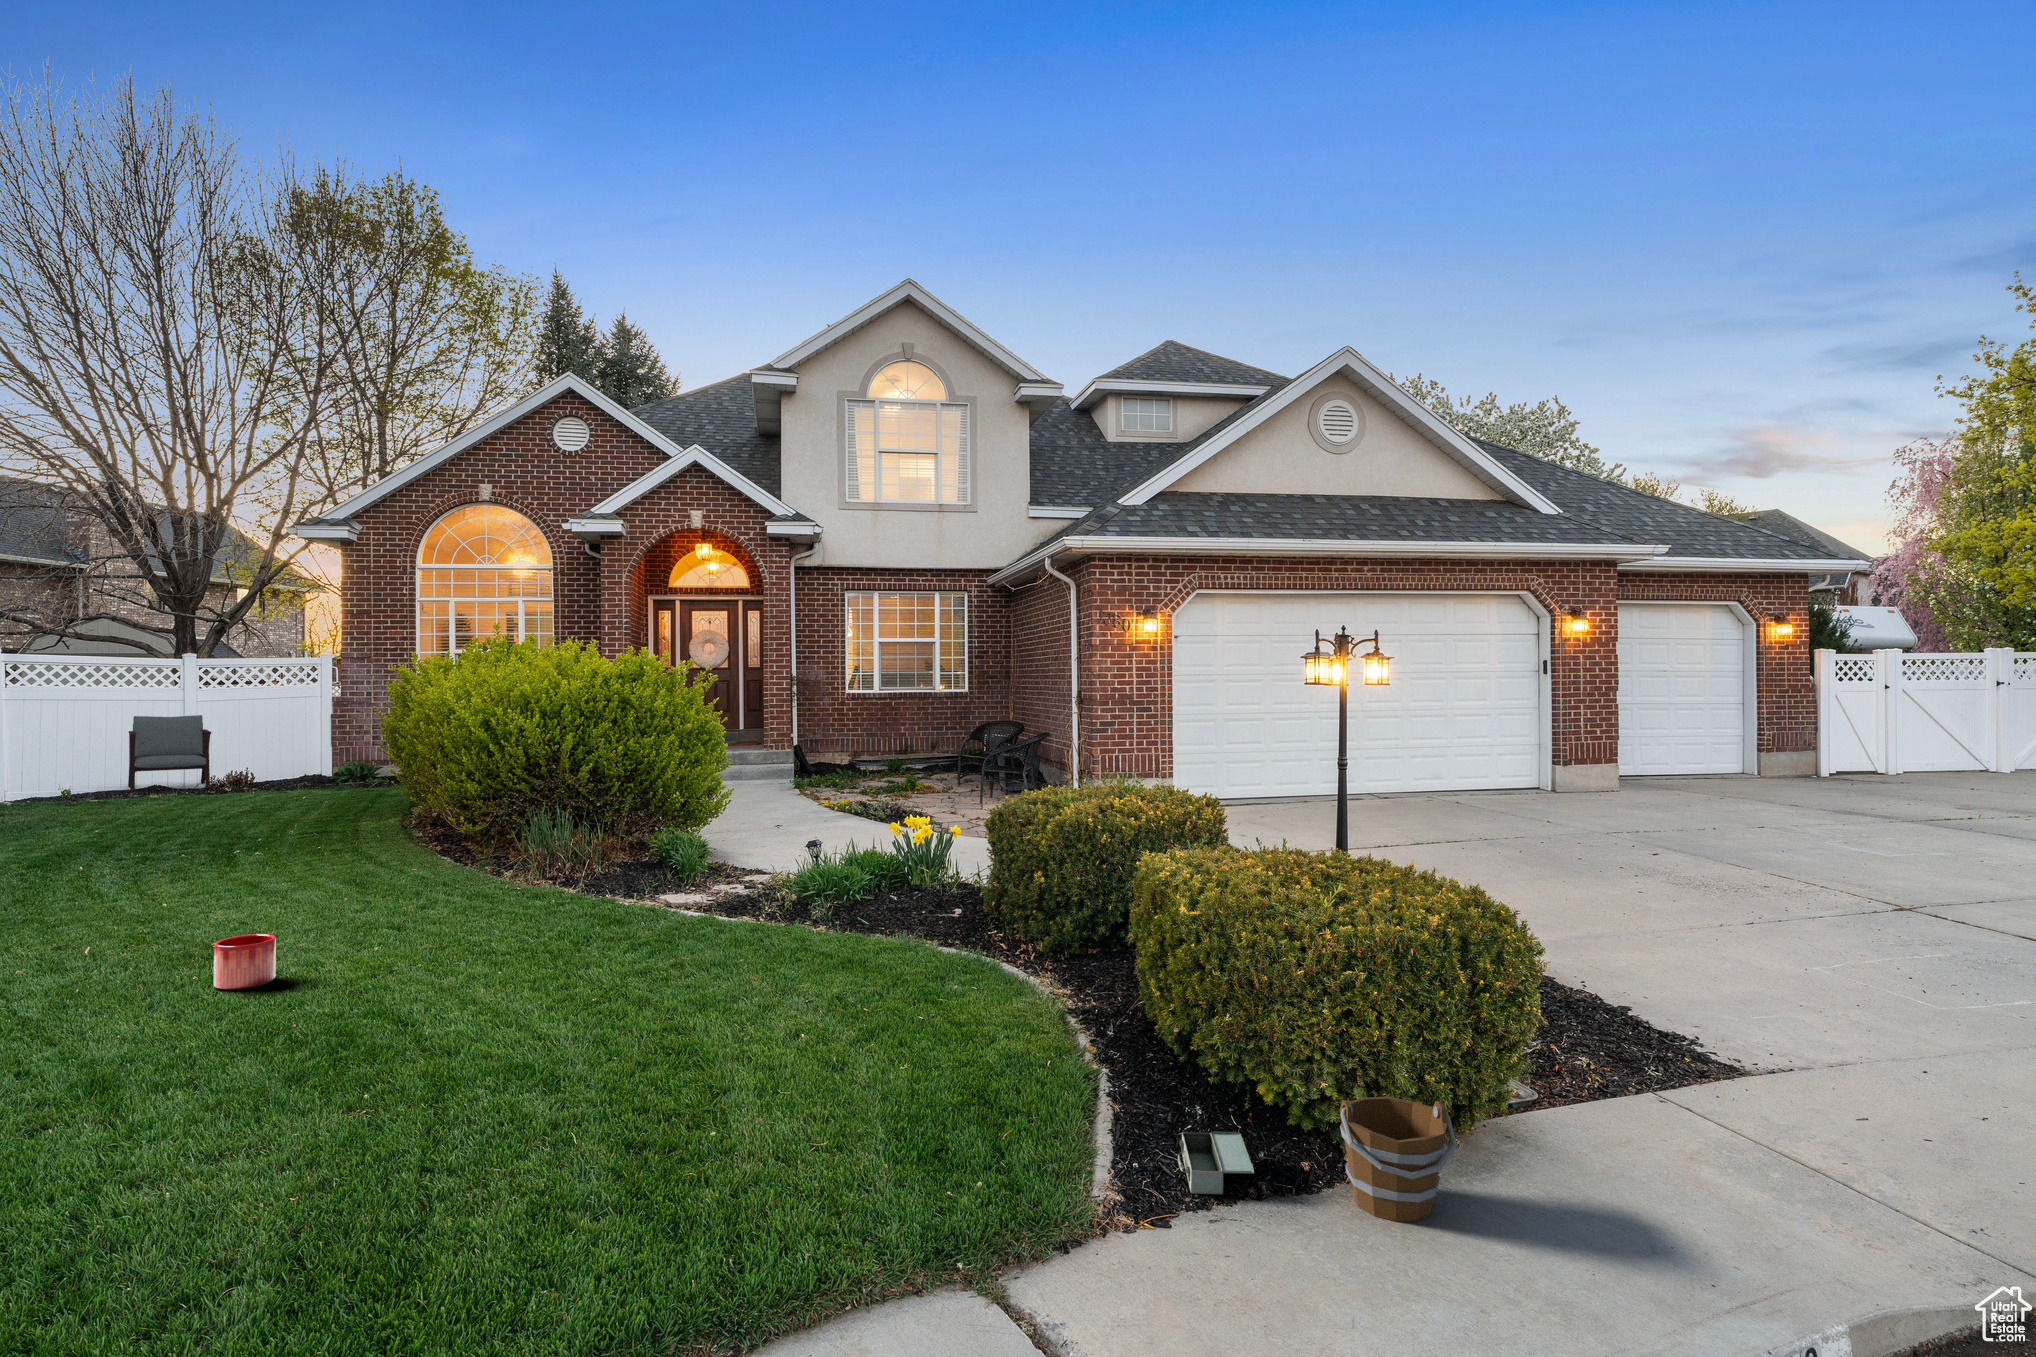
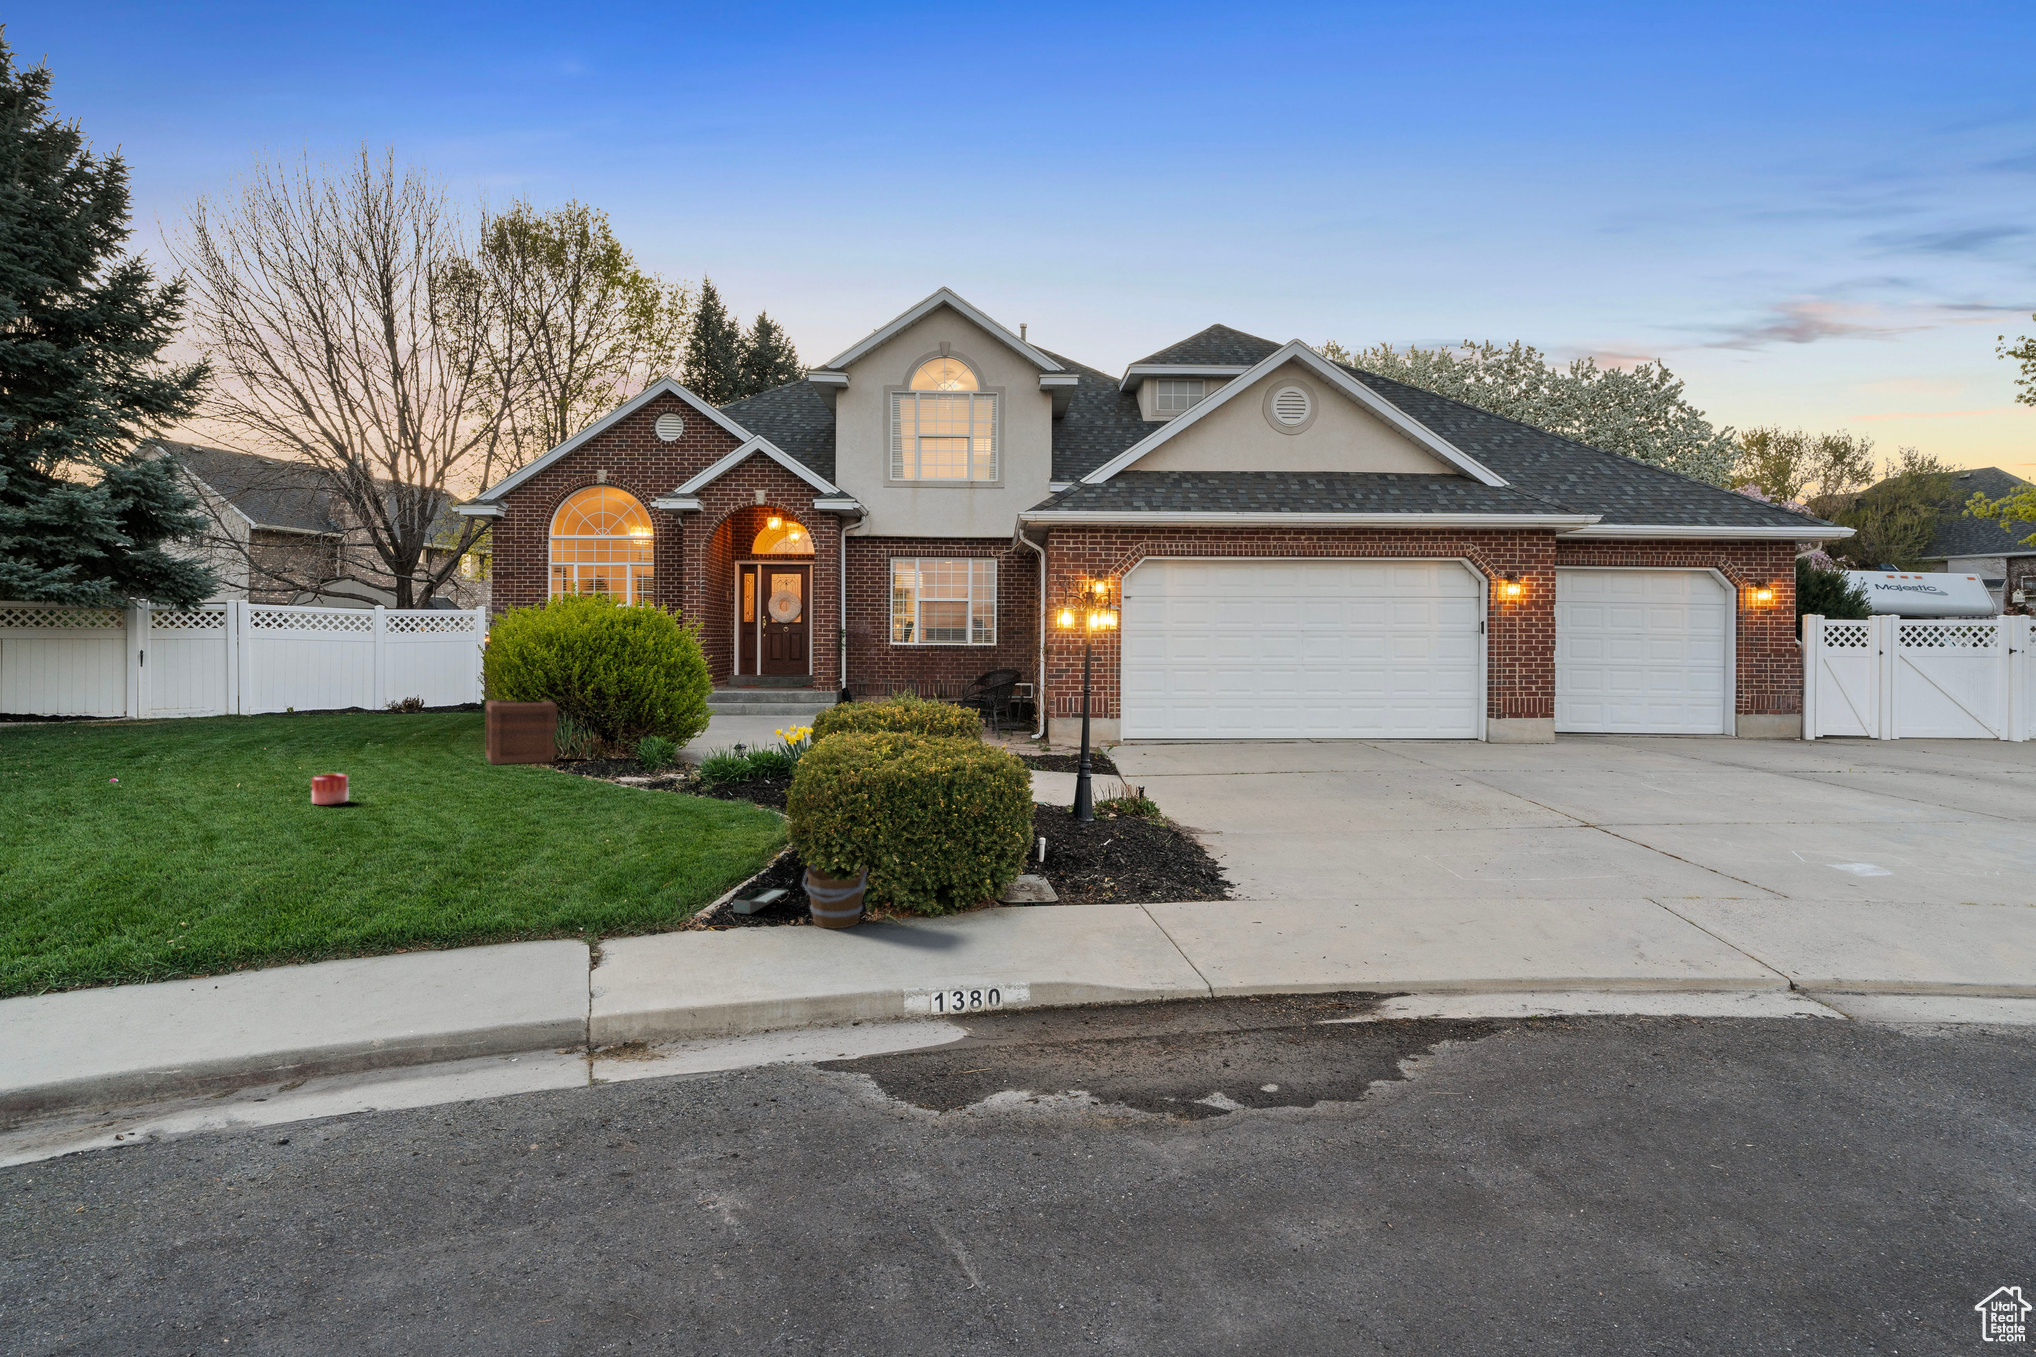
lounge chair: present [128,715,211,792] -> none [347,652,402,707]
wooden crate: none [417,784,532,884] -> present [485,700,557,765]

